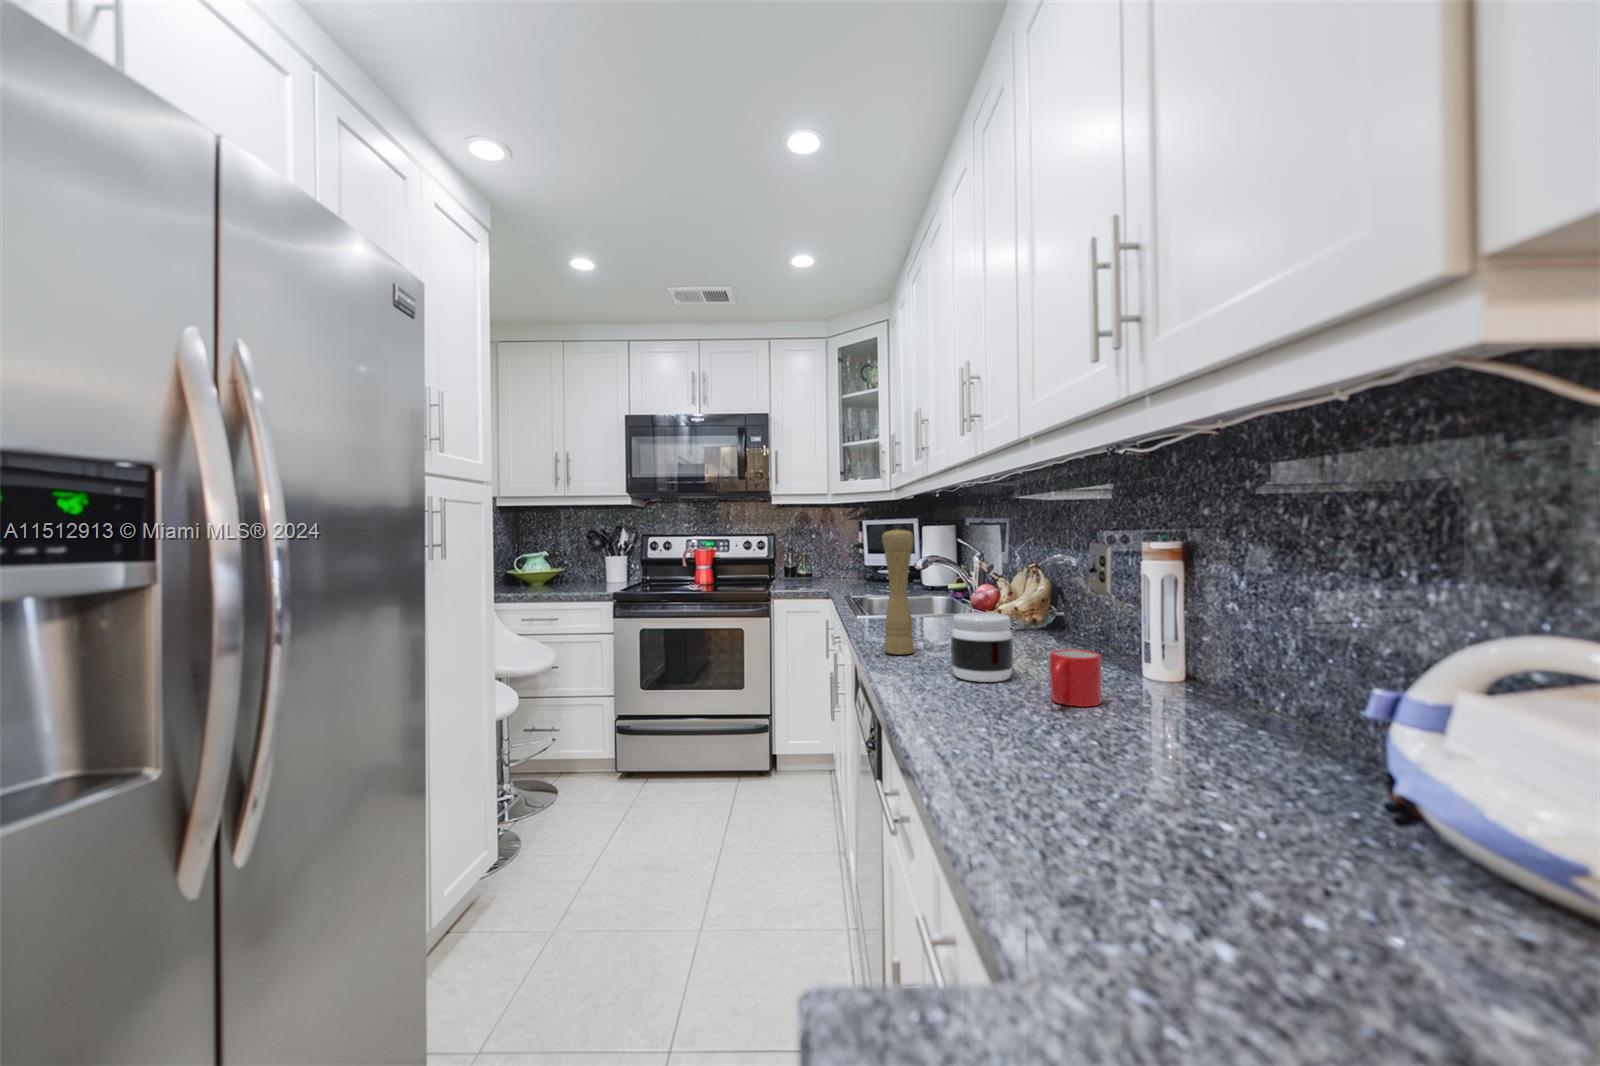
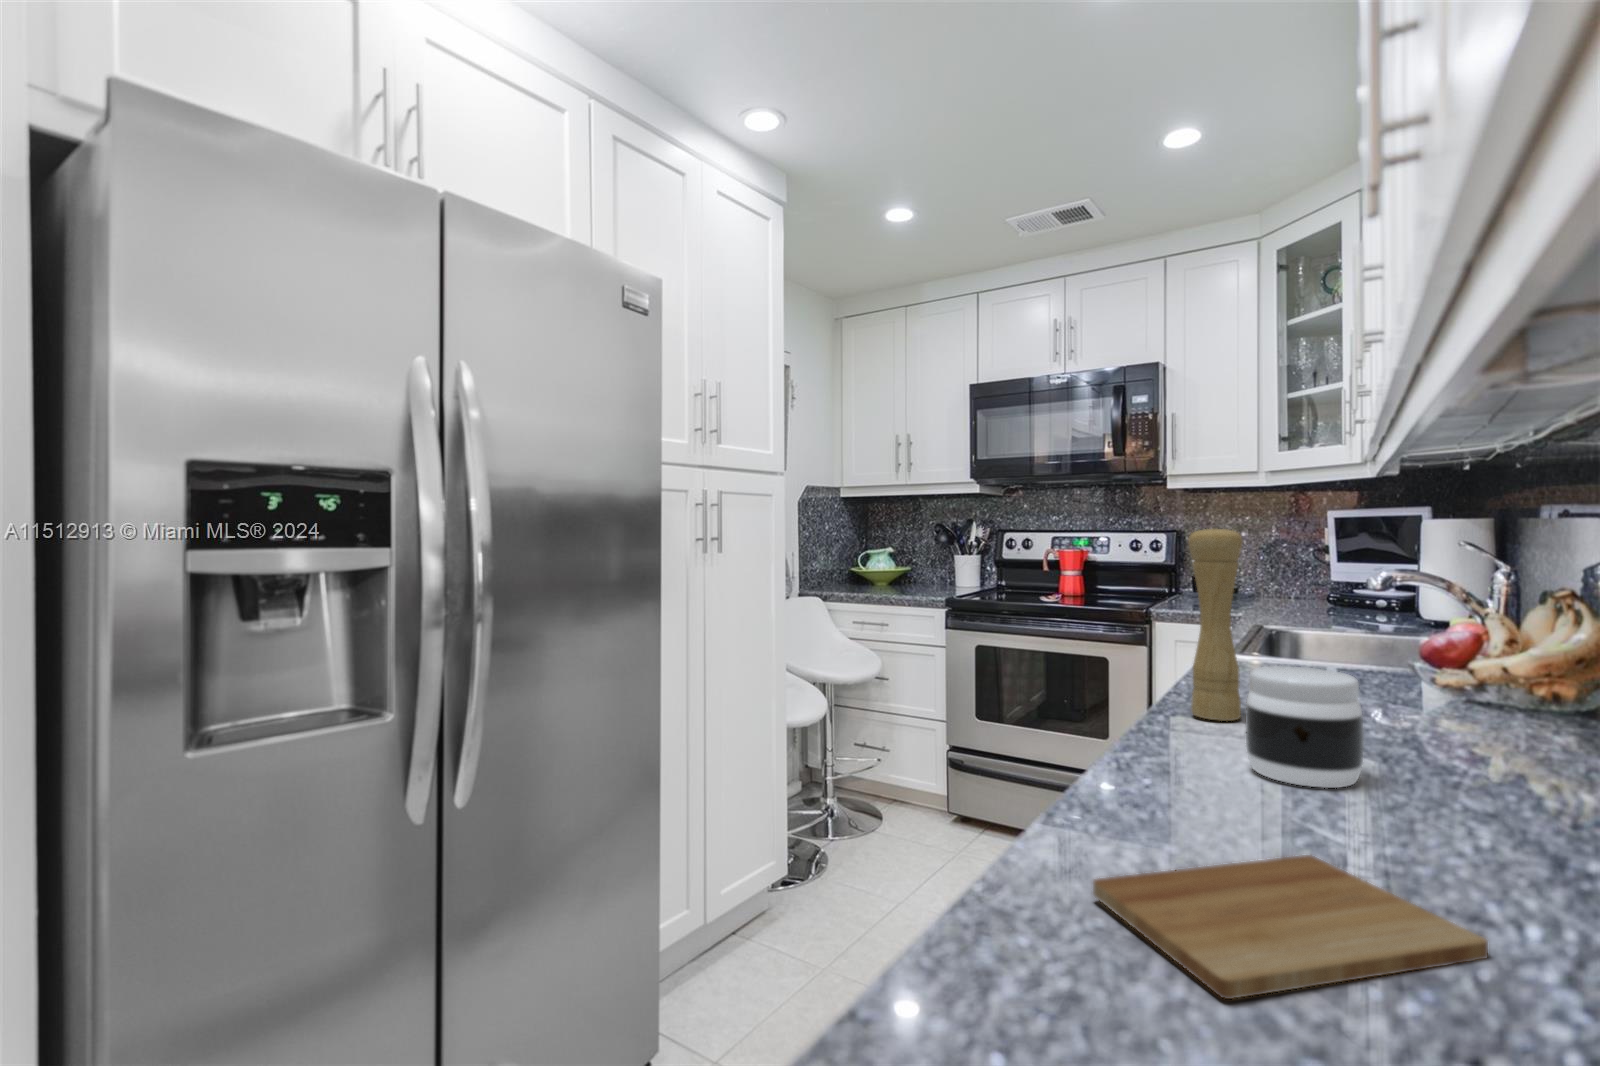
mug: present [1050,649,1101,707] -> none [1348,750,1484,866]
cutting board: none [980,713,1153,787] -> present [1093,855,1488,999]

